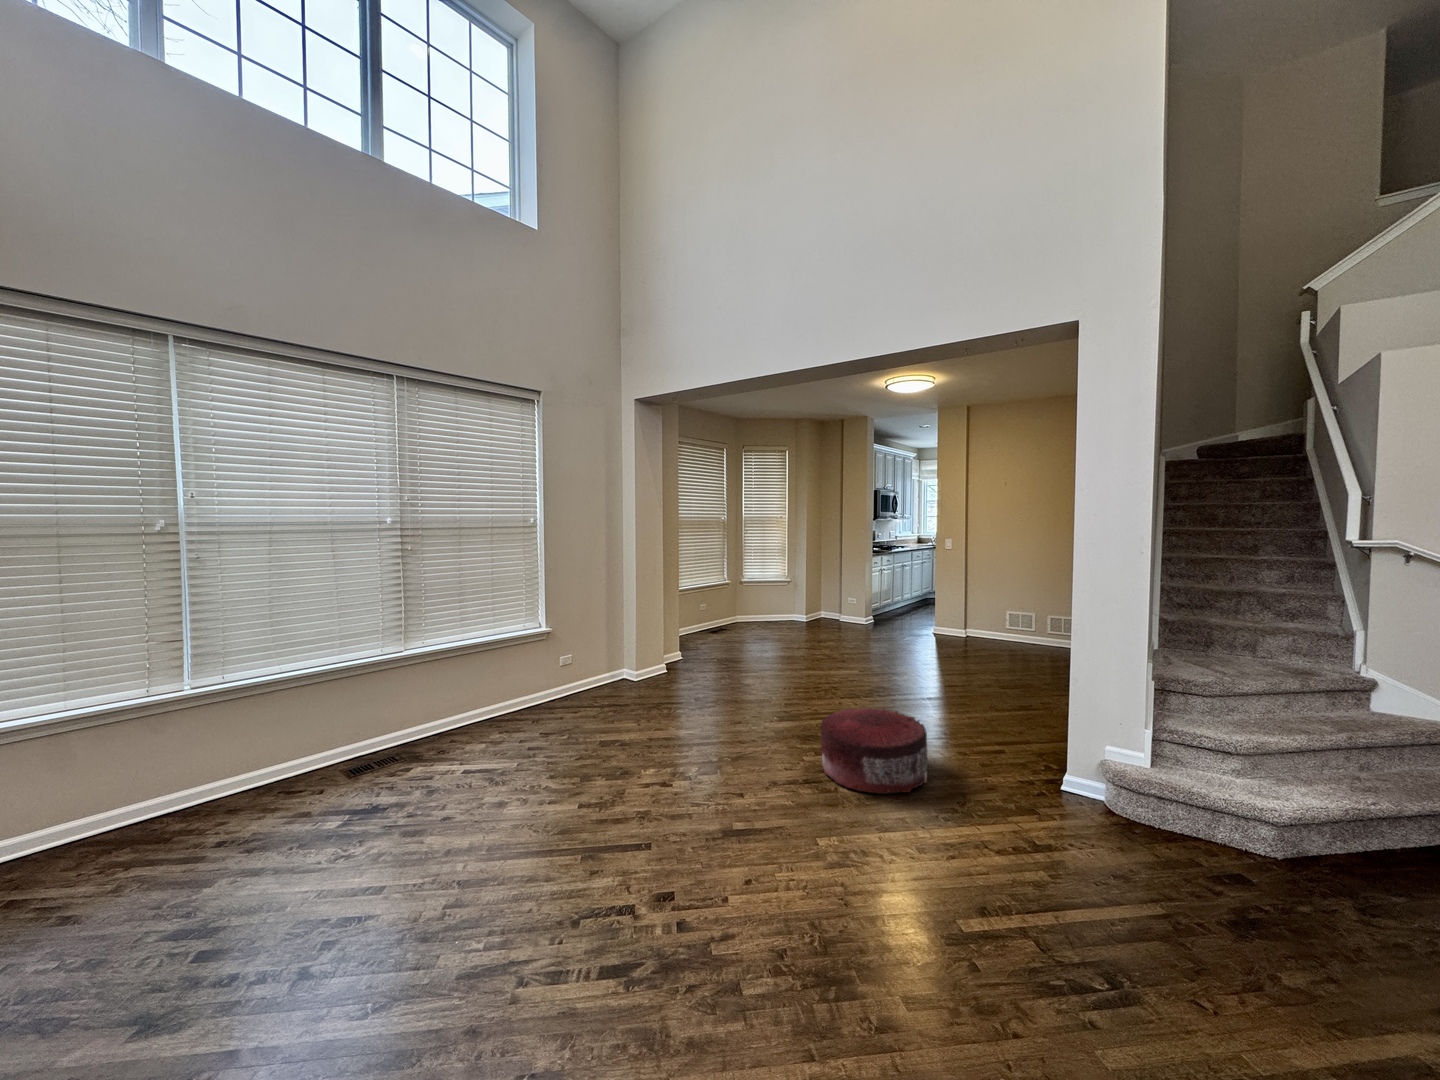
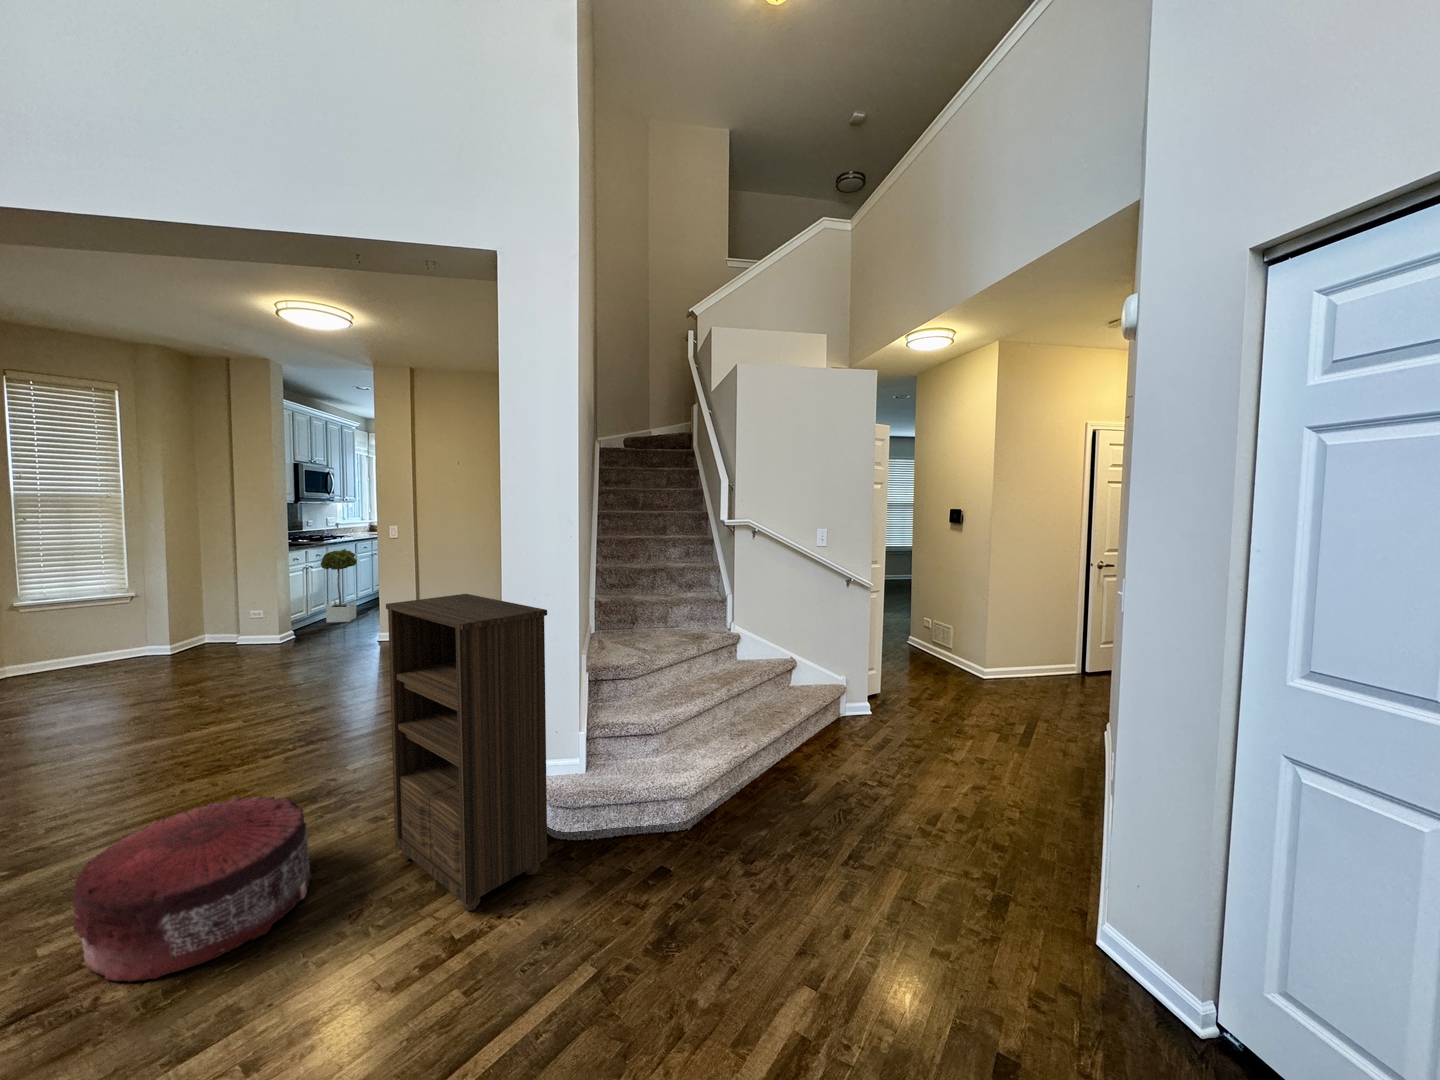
potted tree: none [889,557,915,616] -> present [321,549,357,623]
bookshelf: none [981,594,1120,833] -> present [386,594,547,911]

